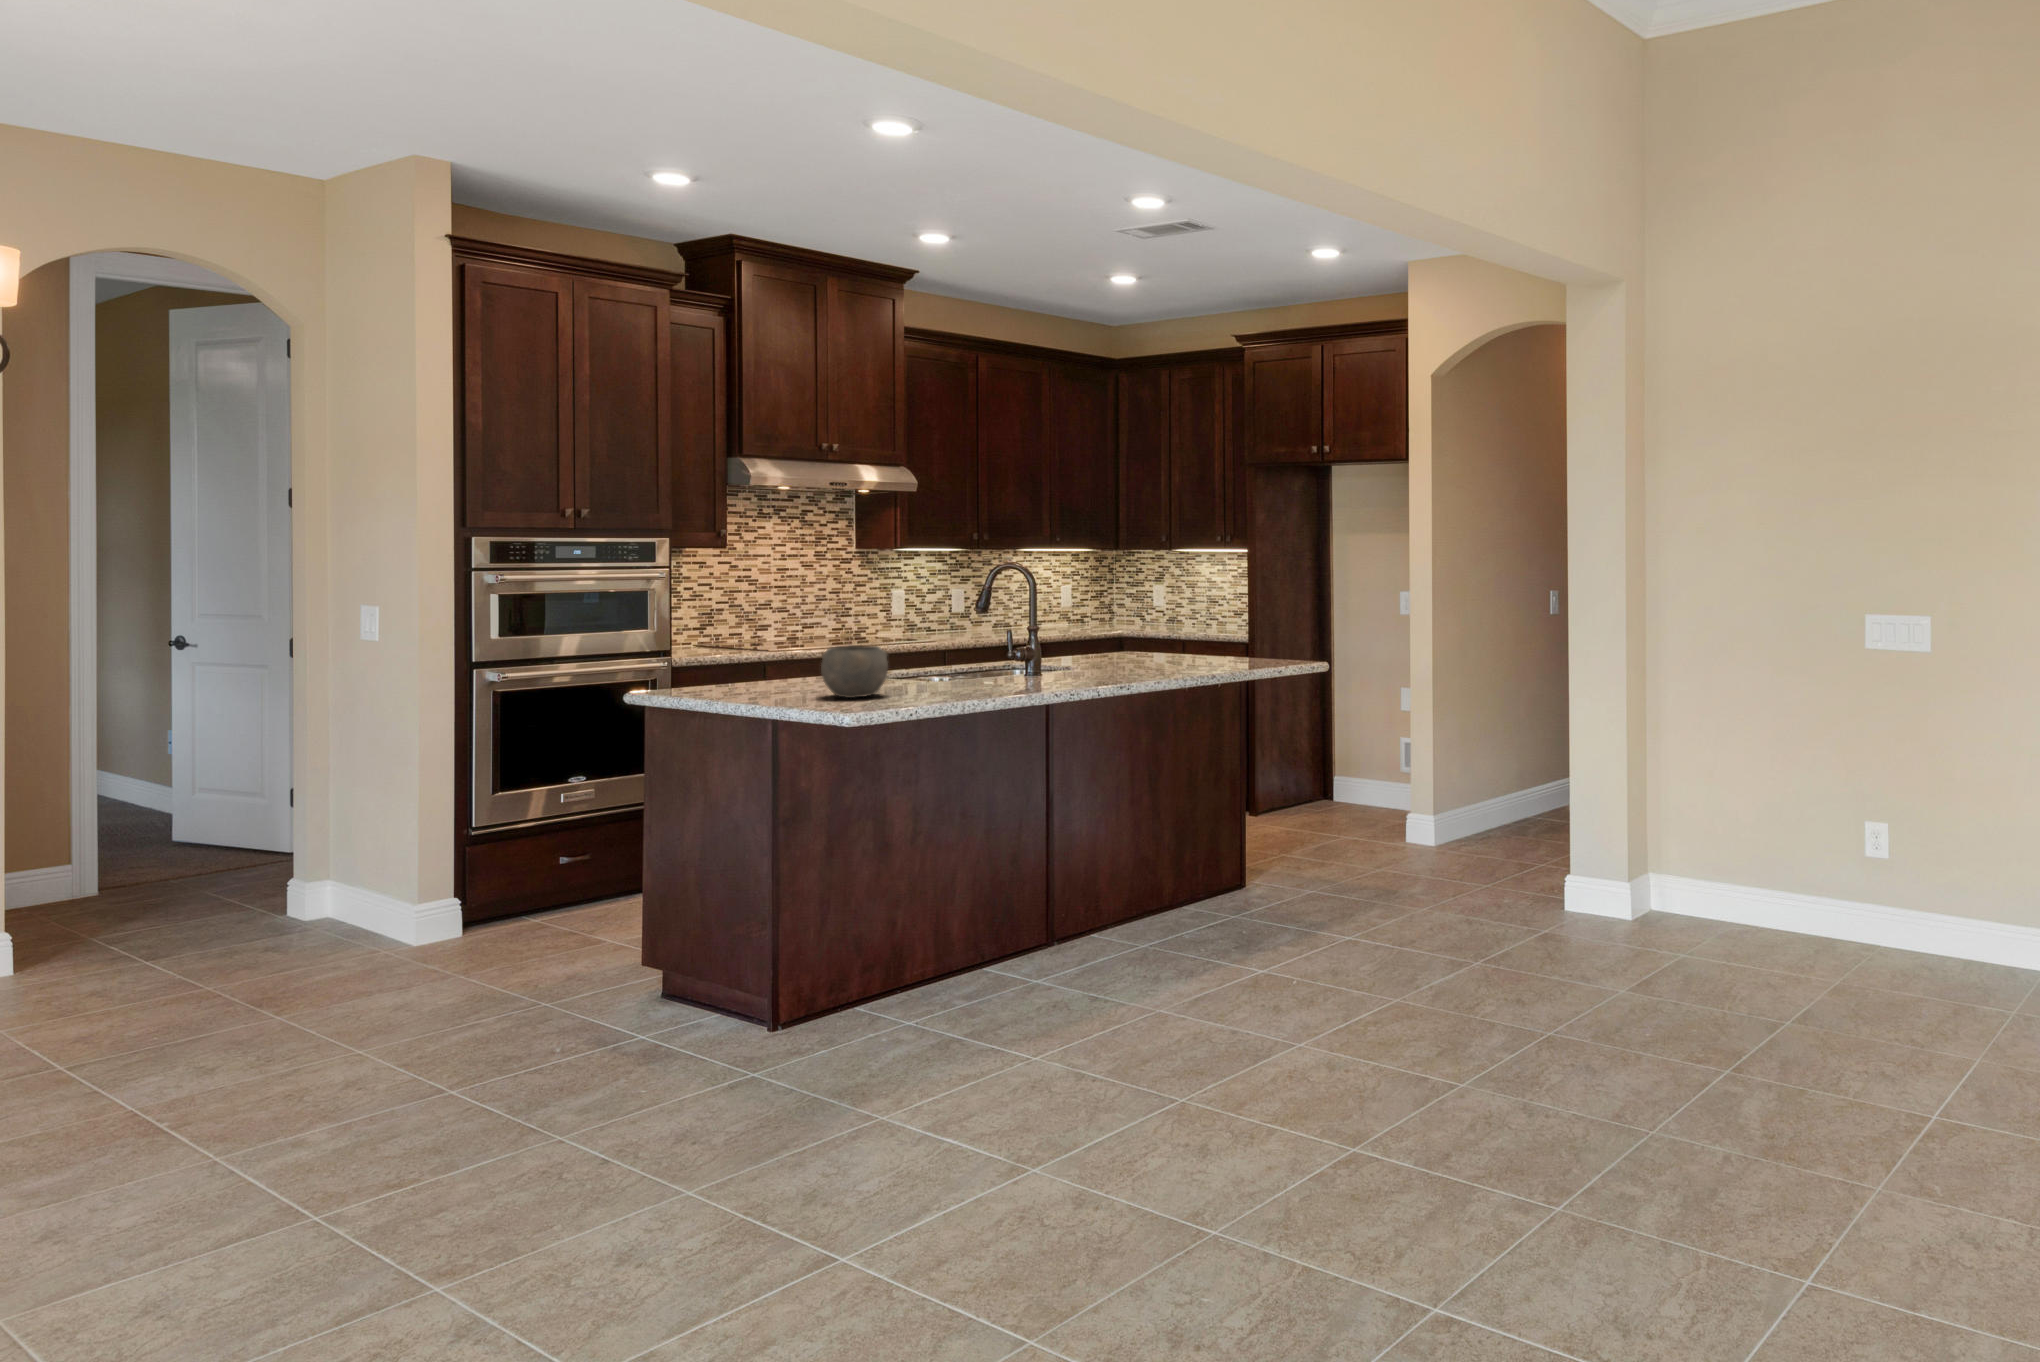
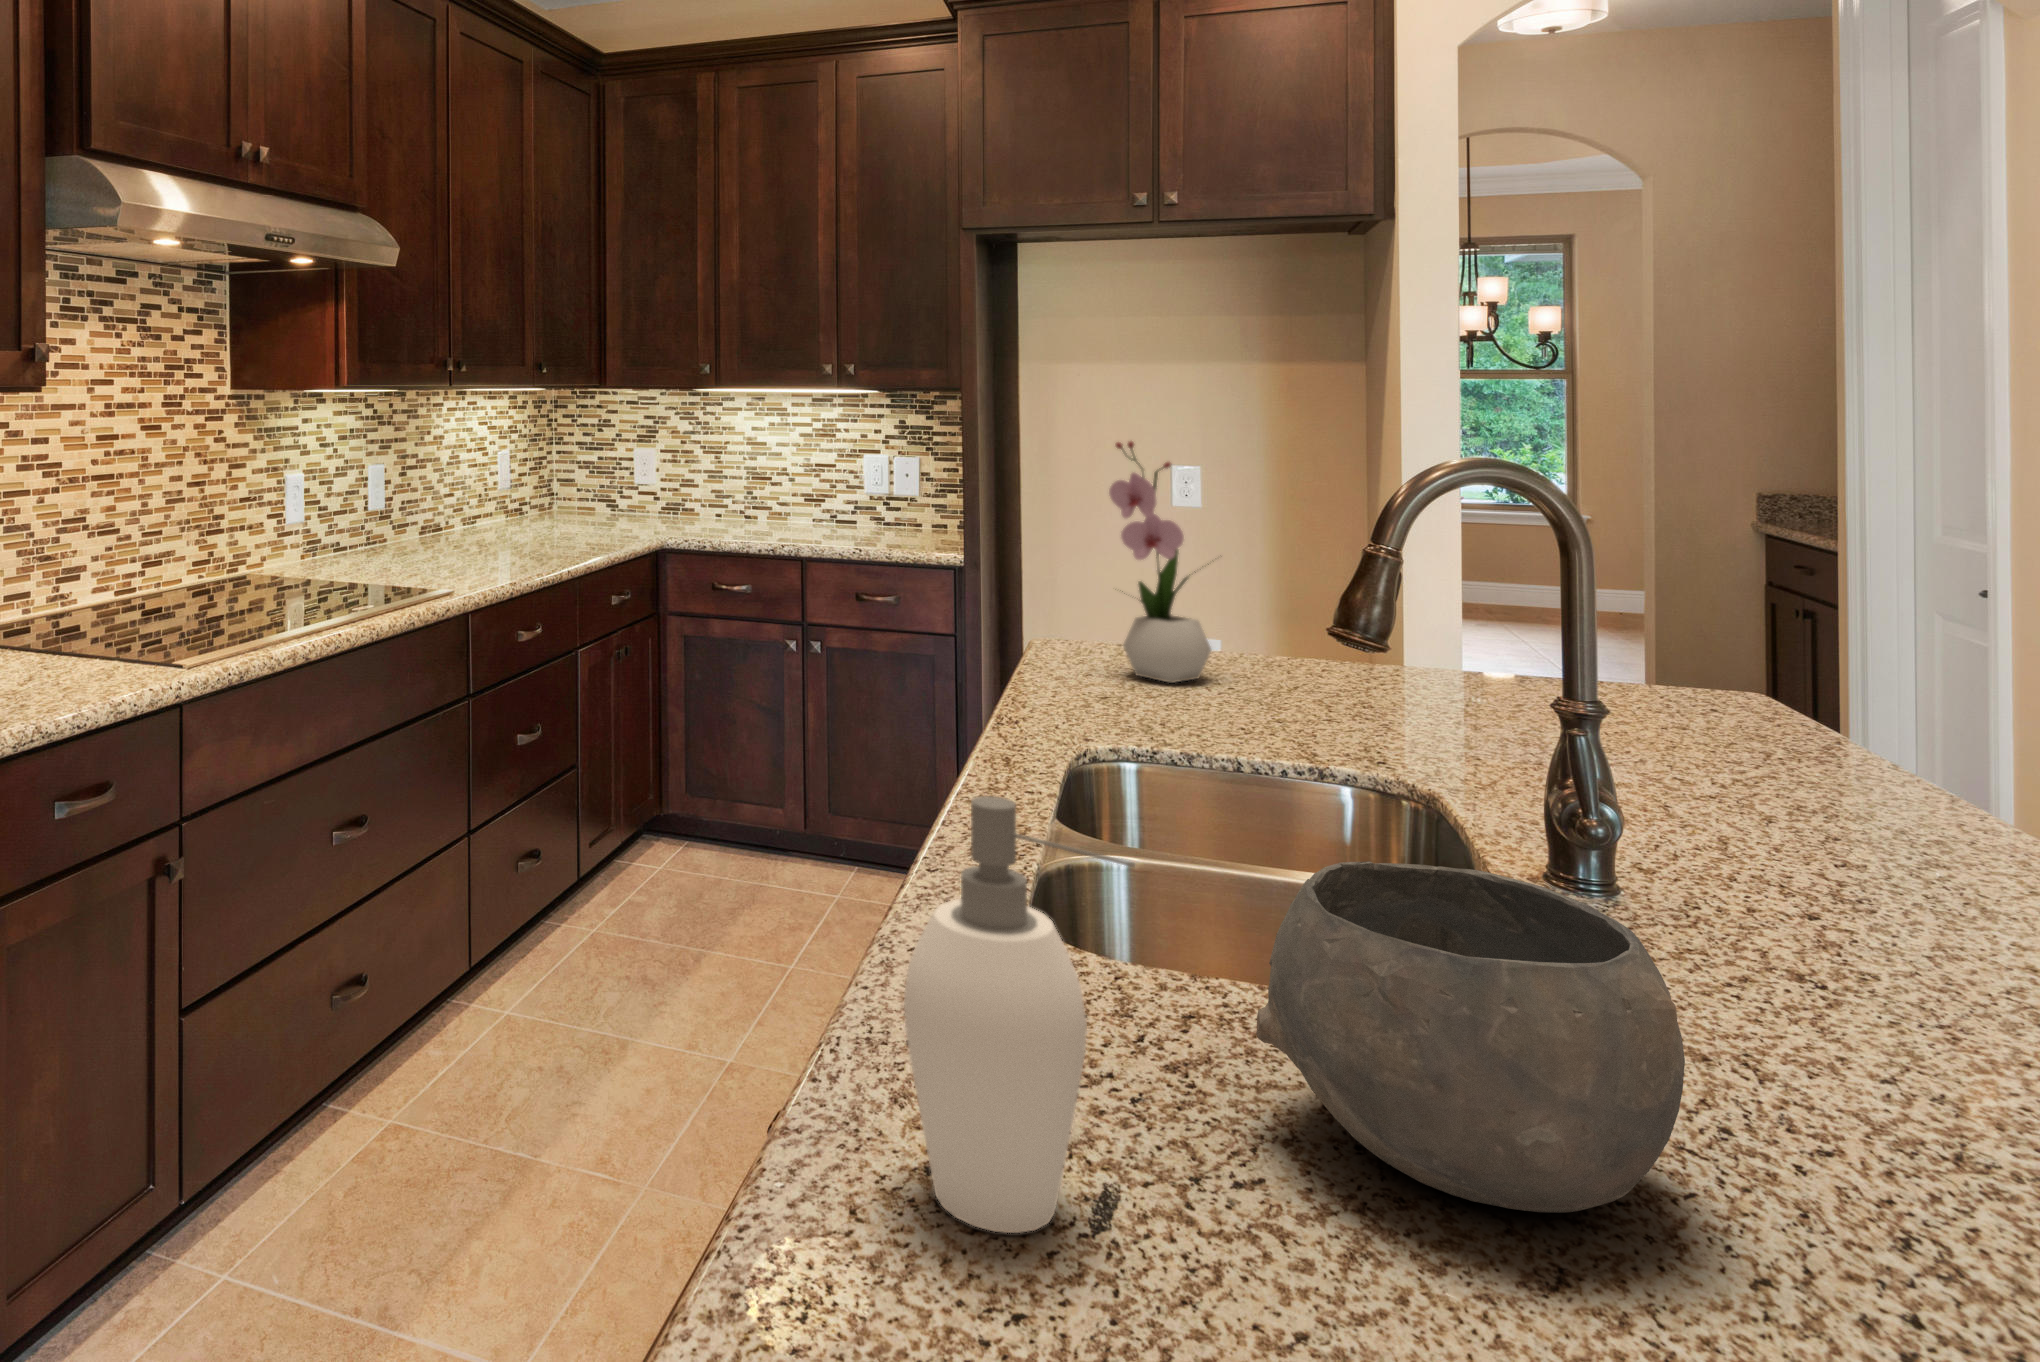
flower arrangement: none [1088,570,1127,663] -> present [1109,441,1211,683]
soap dispenser: none [746,623,780,697] -> present [904,796,1135,1233]

